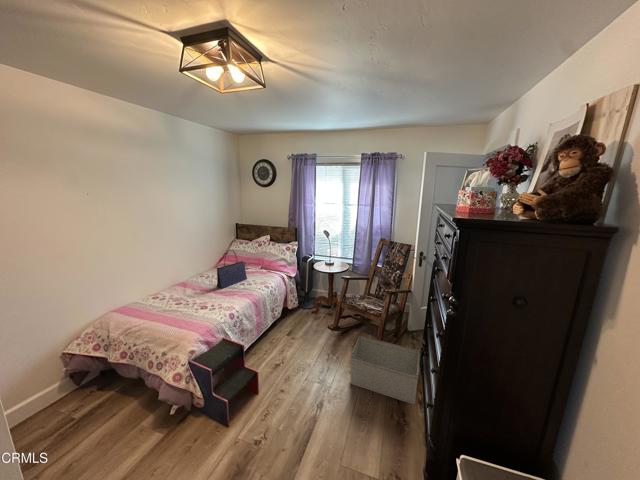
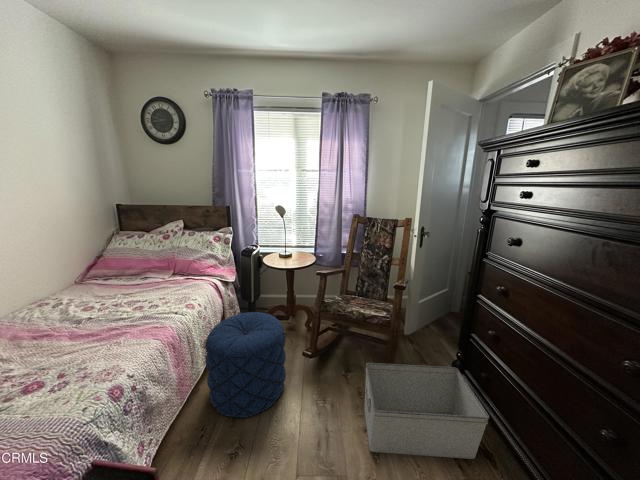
tote bag: present [217,250,247,288] -> none [71,246,147,326]
pouf: none [271,296,316,353] -> present [205,312,286,418]

